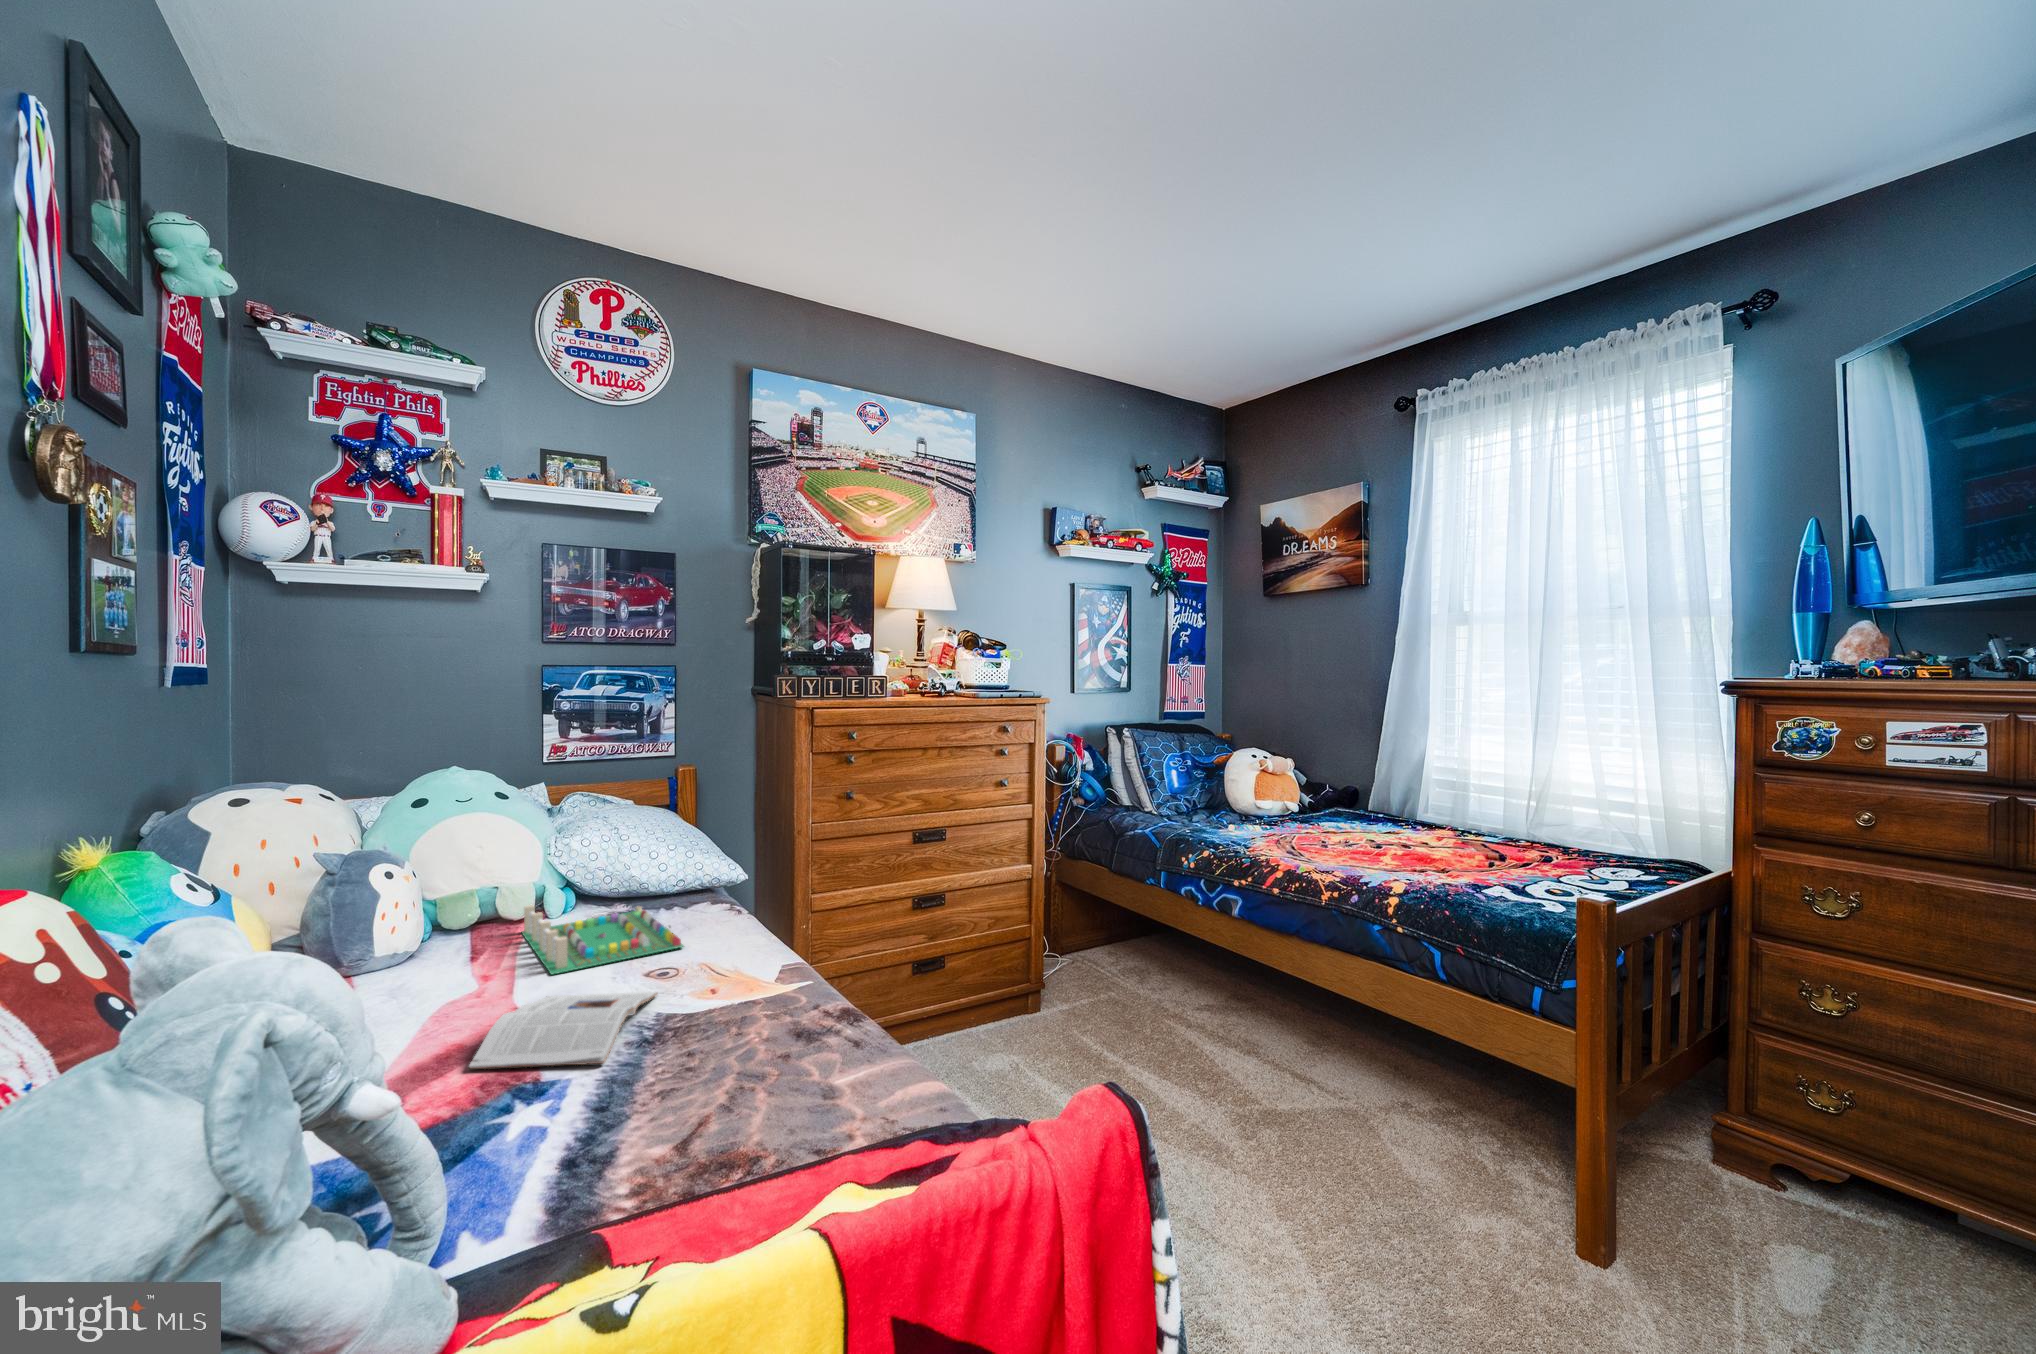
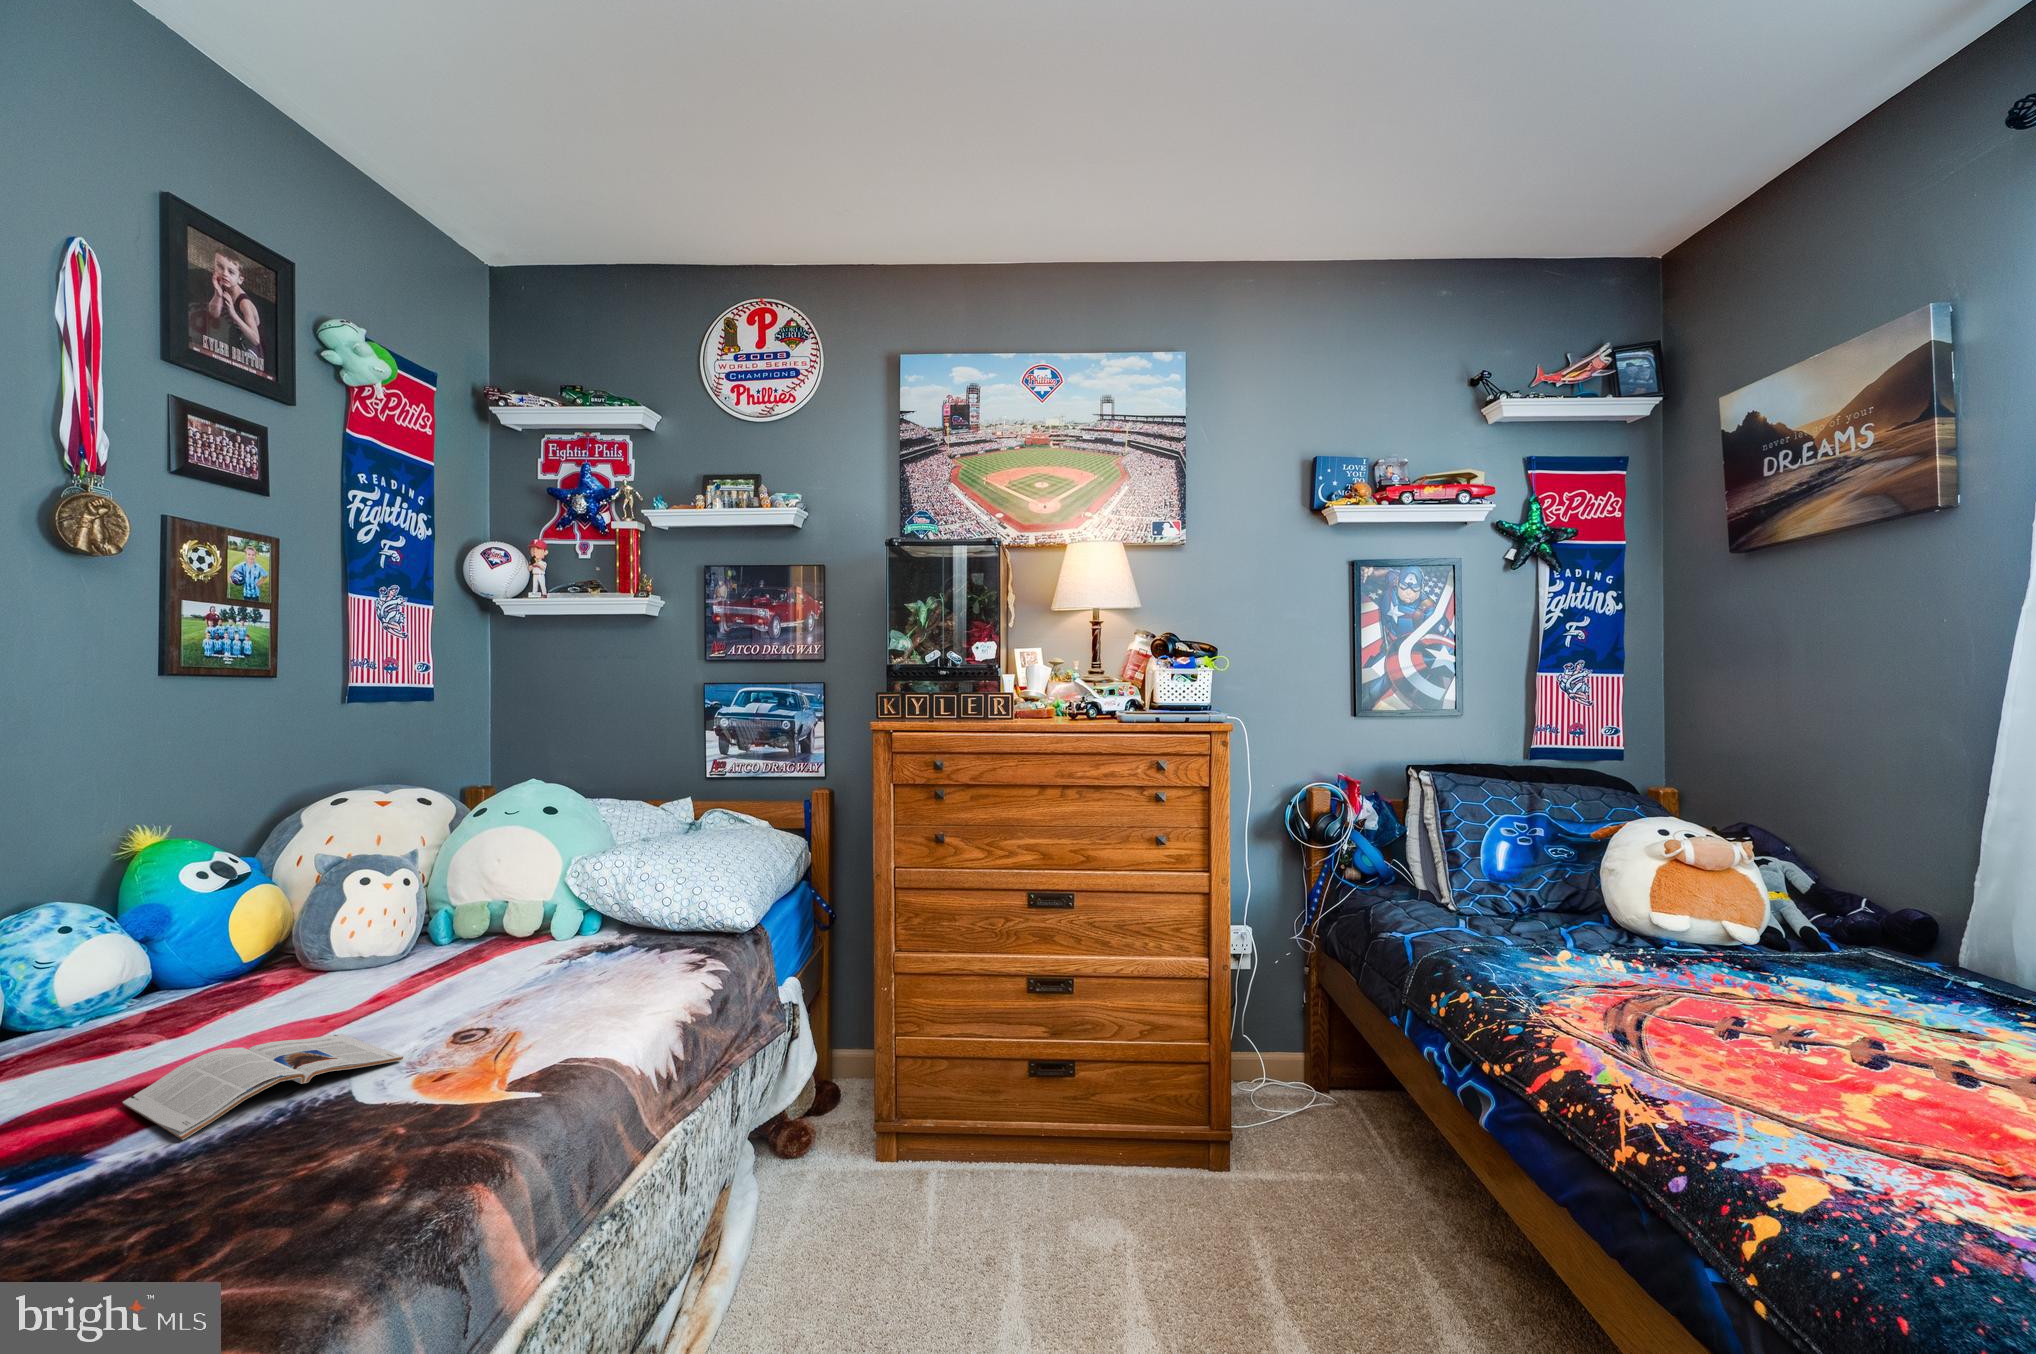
board game: present [522,905,683,974] -> none [401,926,611,1008]

